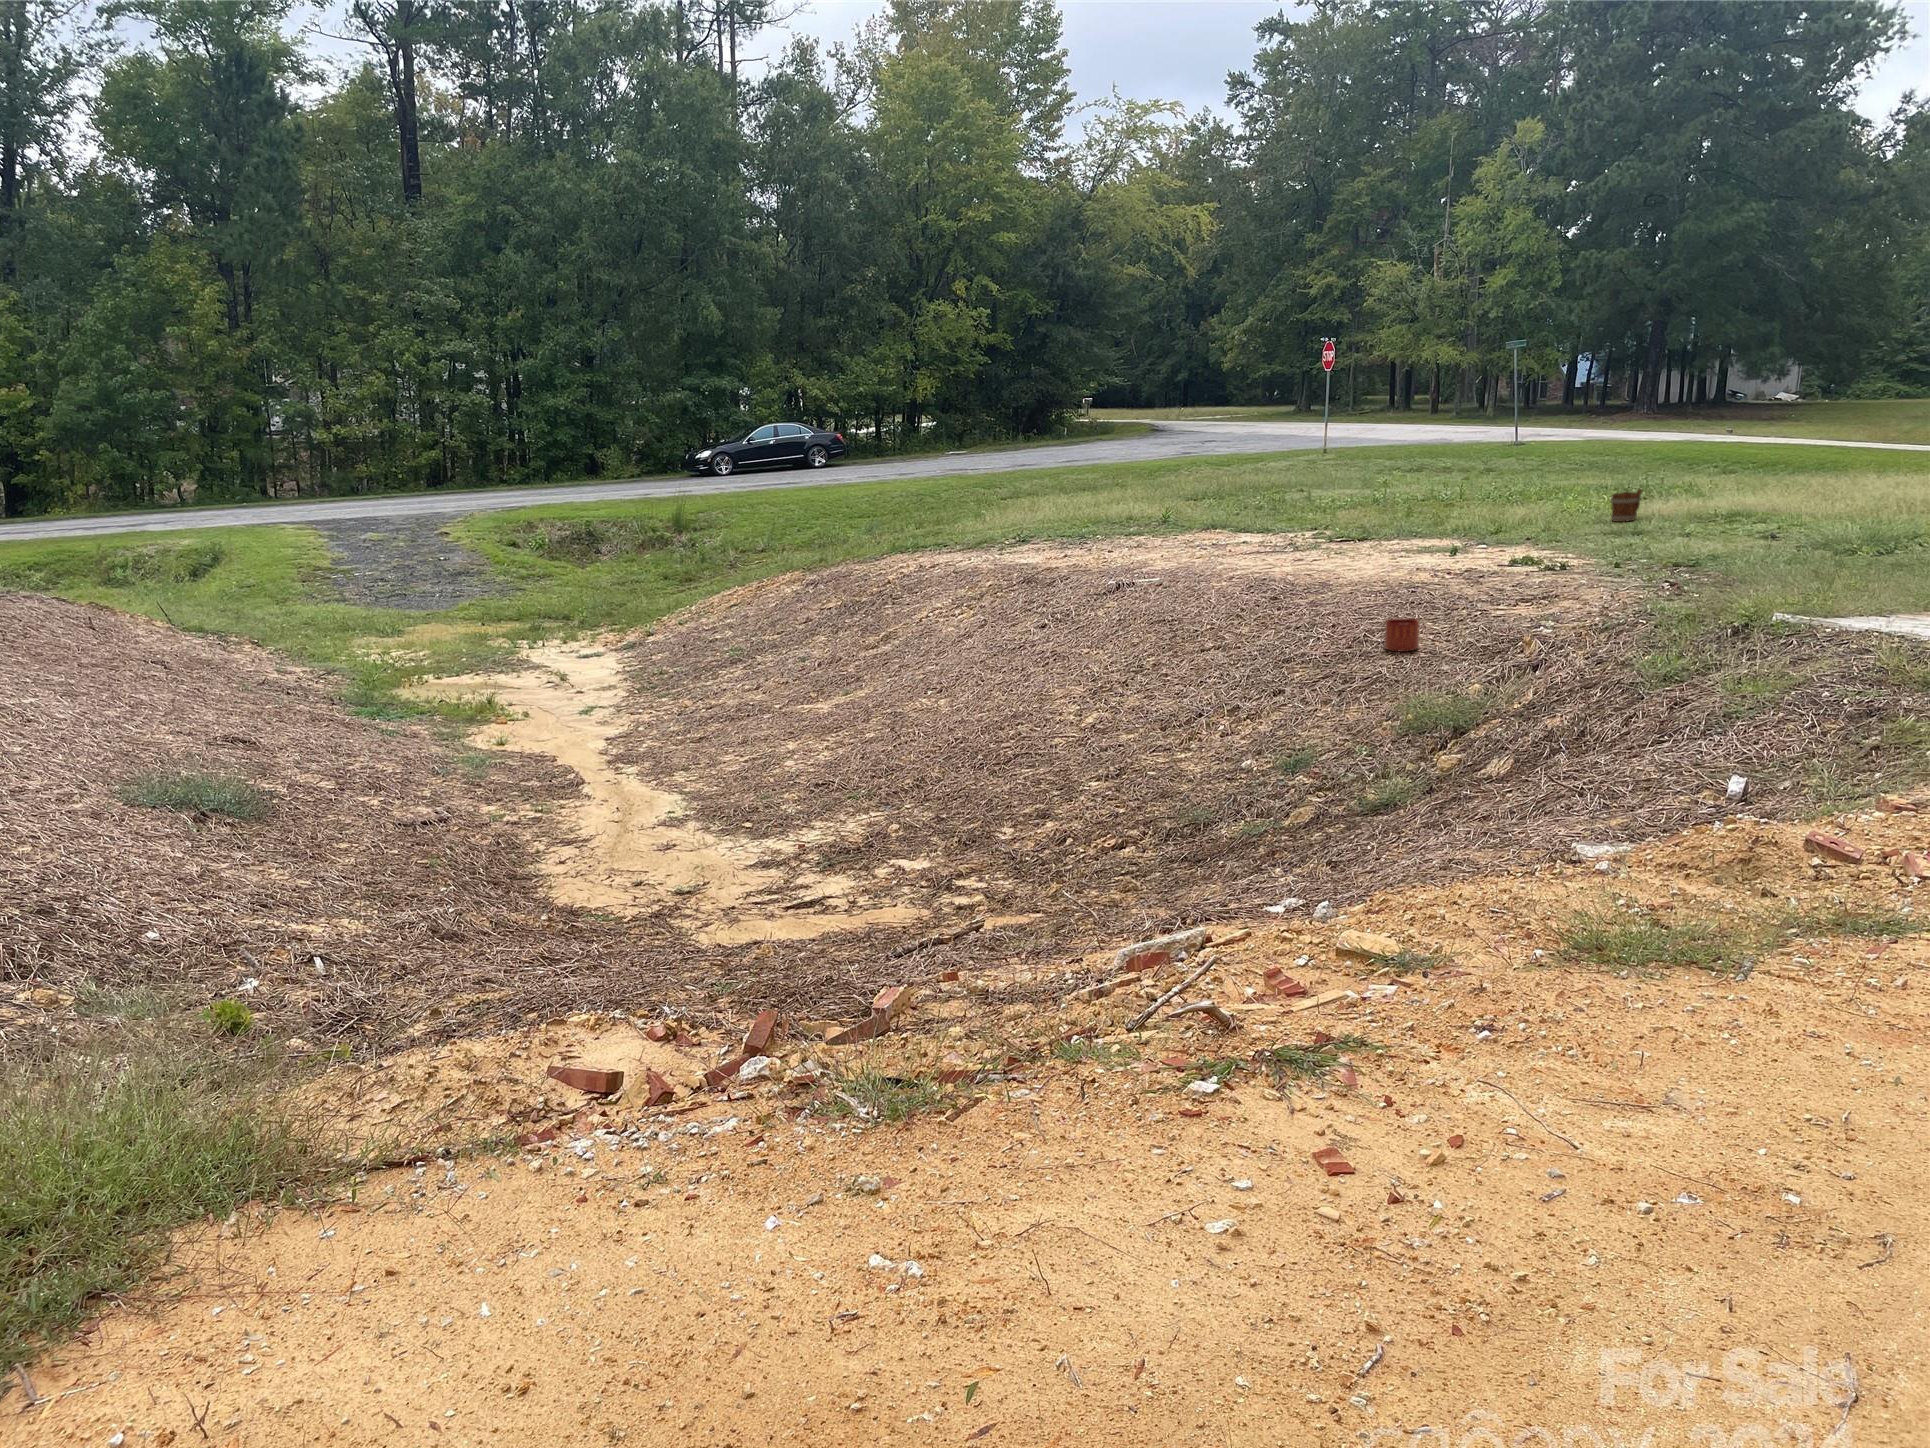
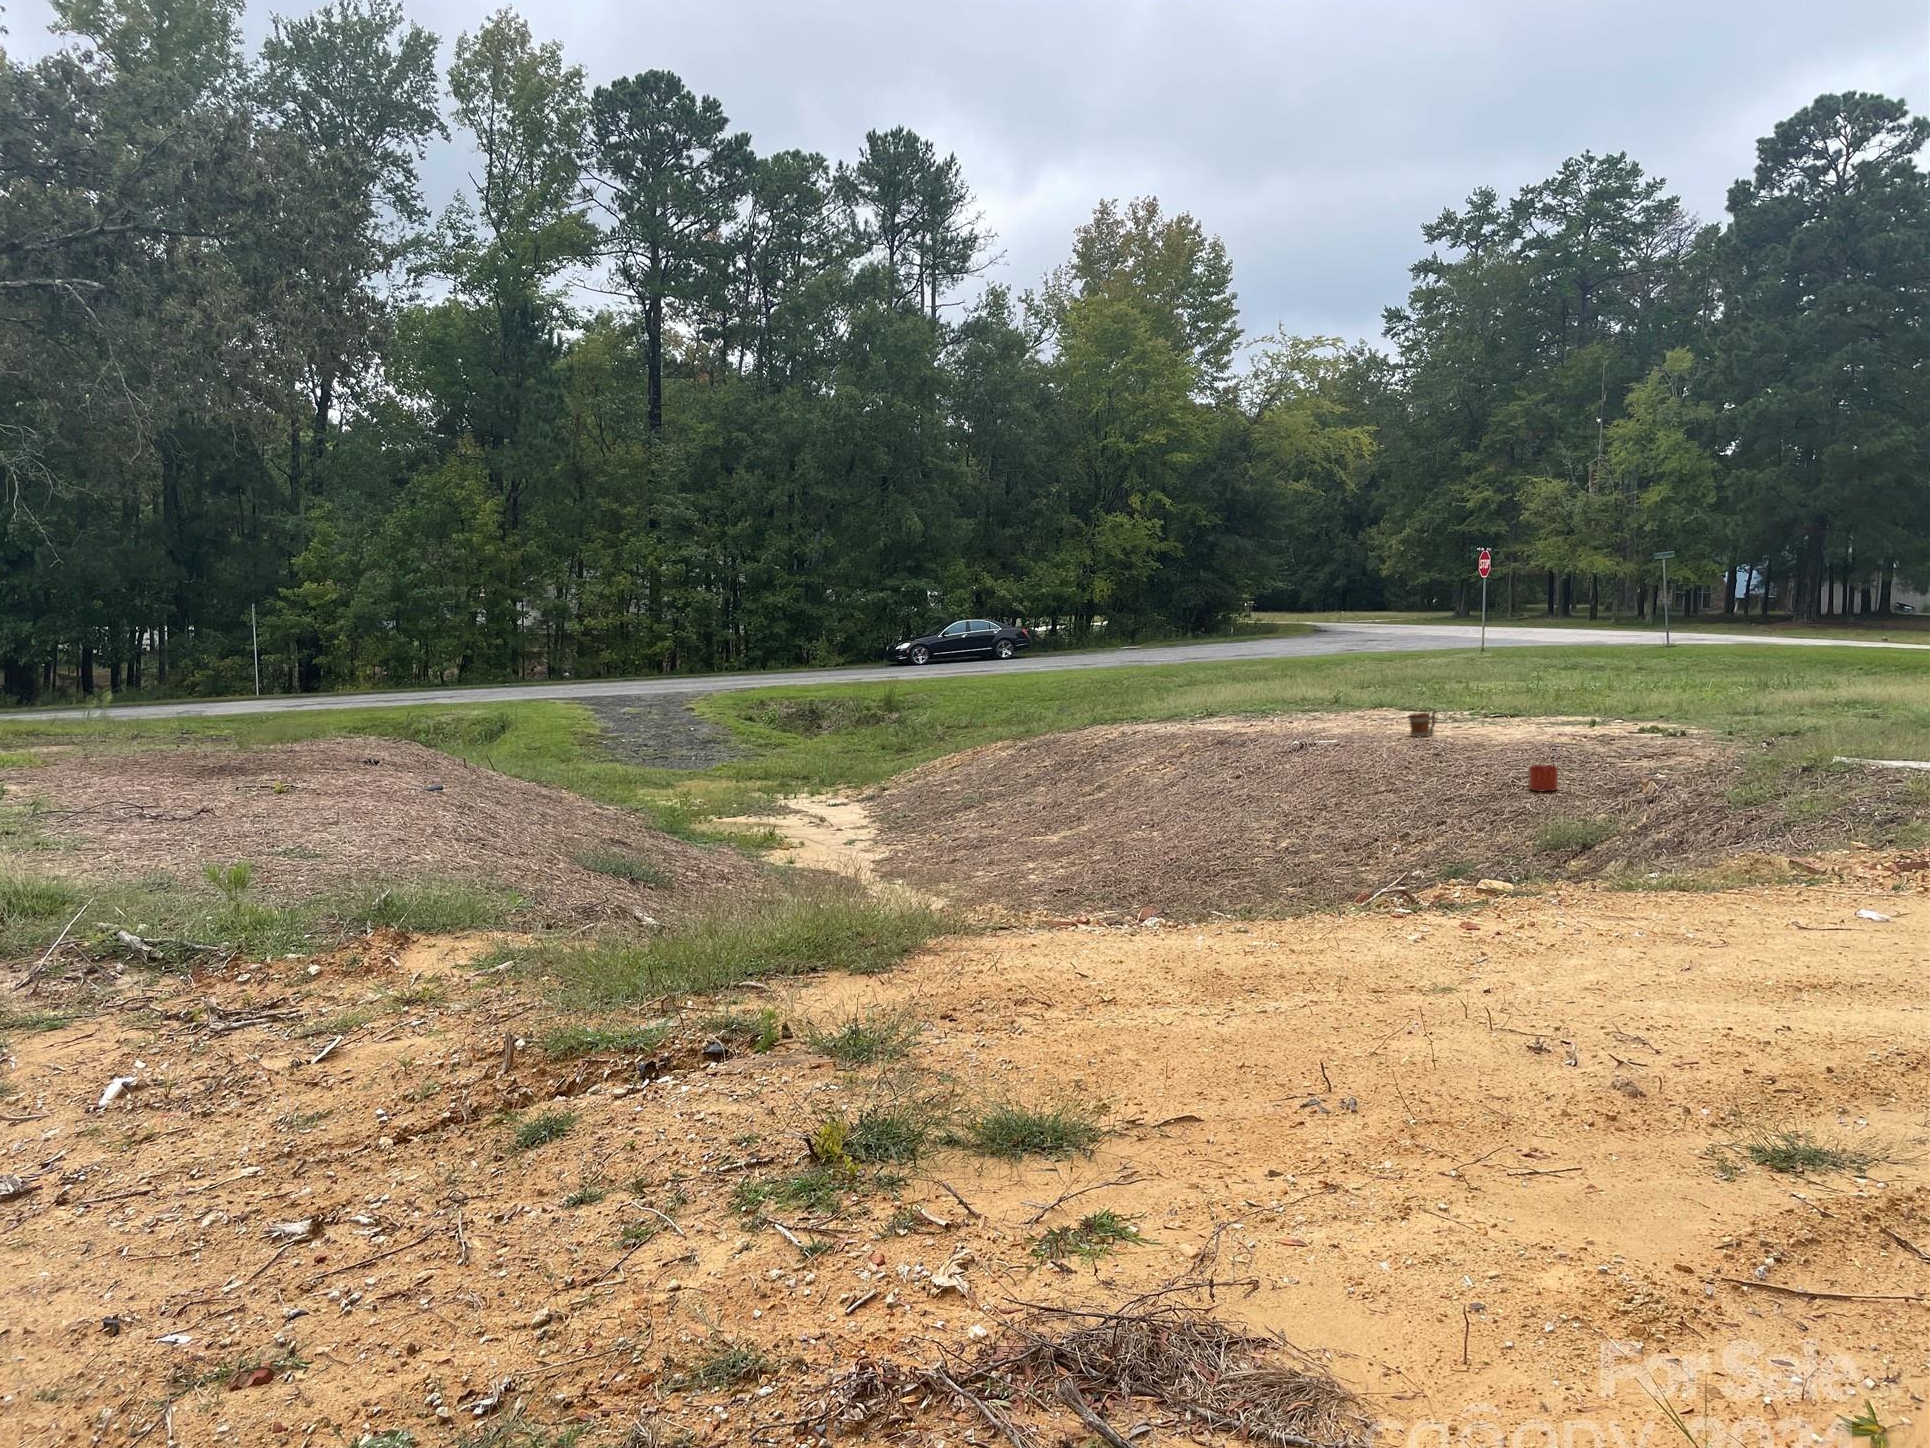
bucket: present [1611,489,1642,522] -> present [1409,711,1436,738]

